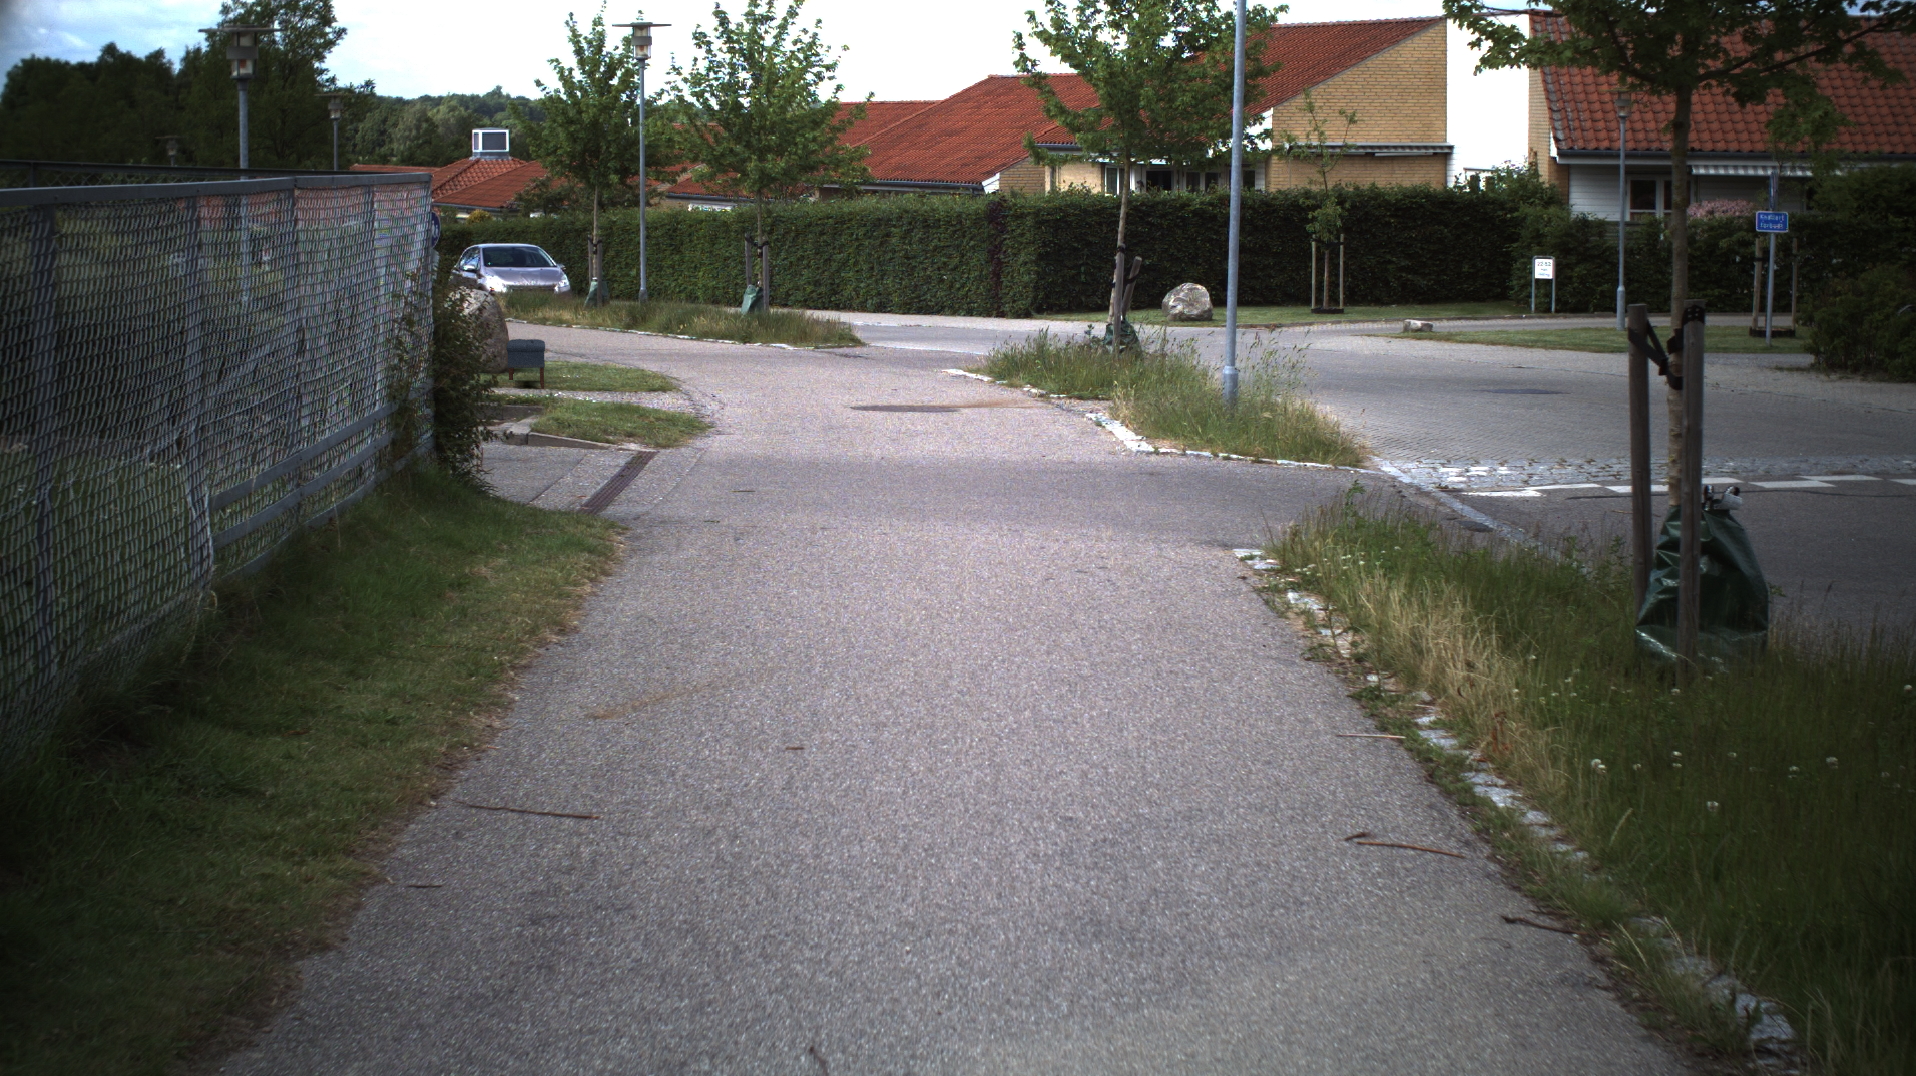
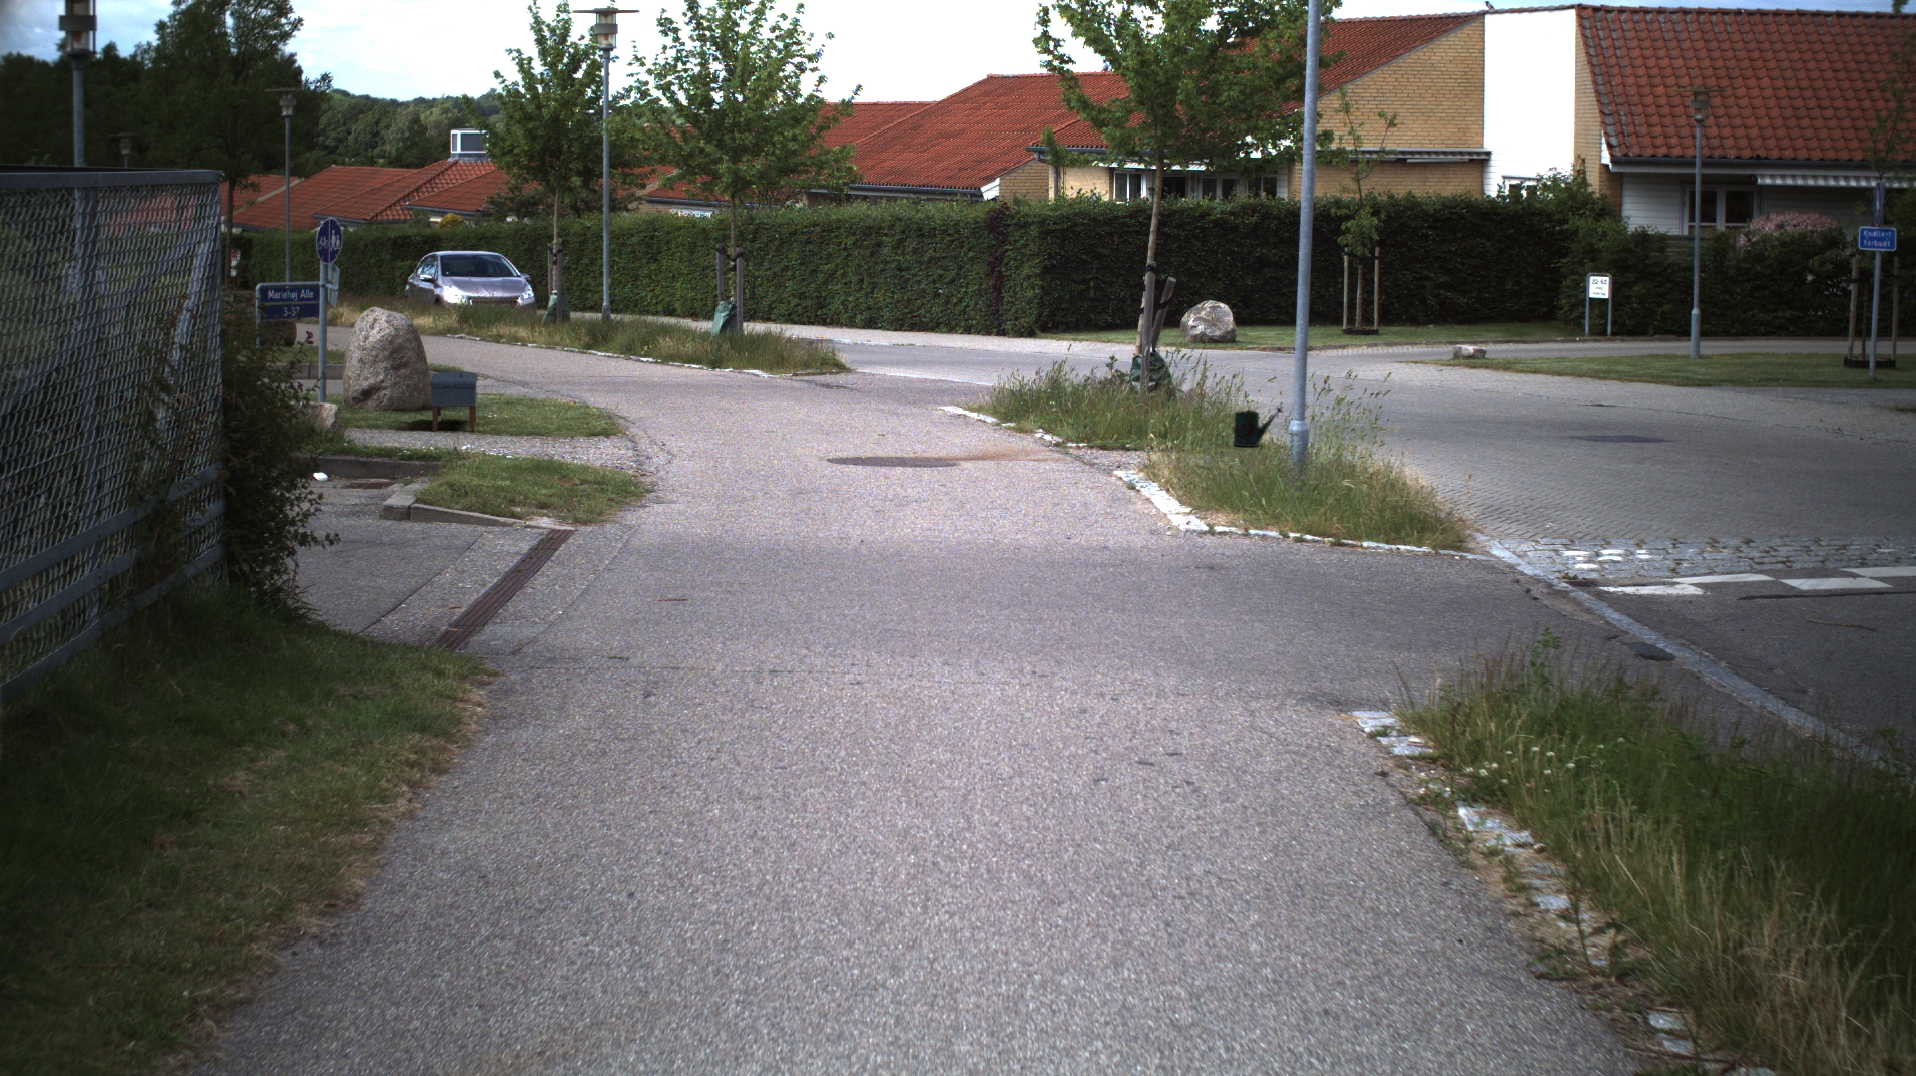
watering can: none [1175,358,1224,391] -> present [1234,408,1282,447]

